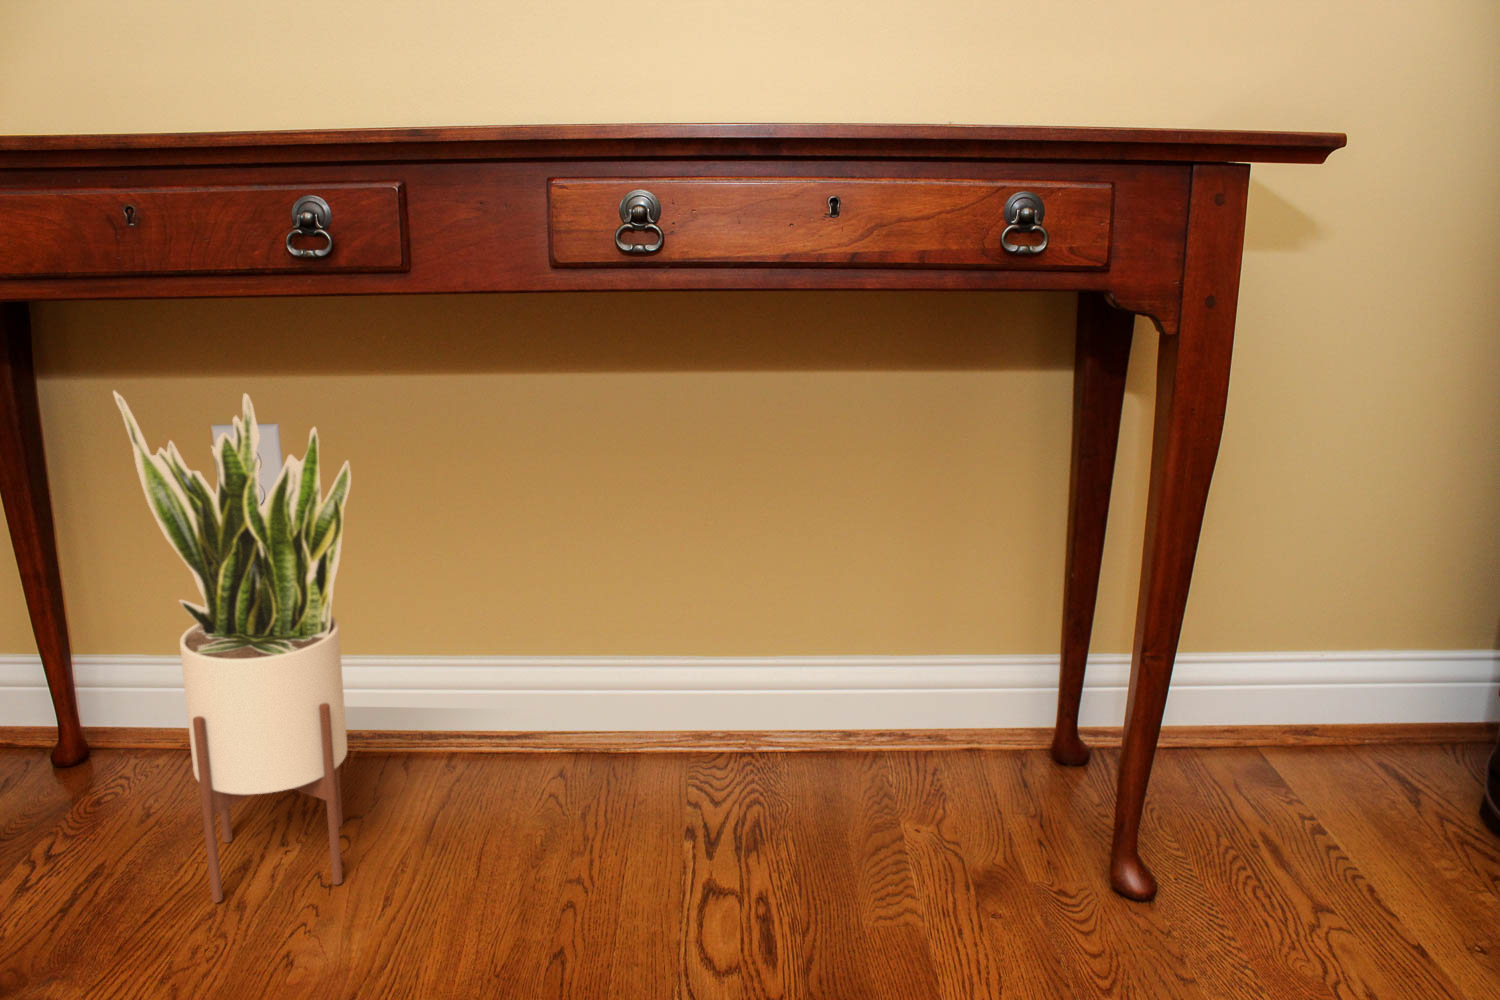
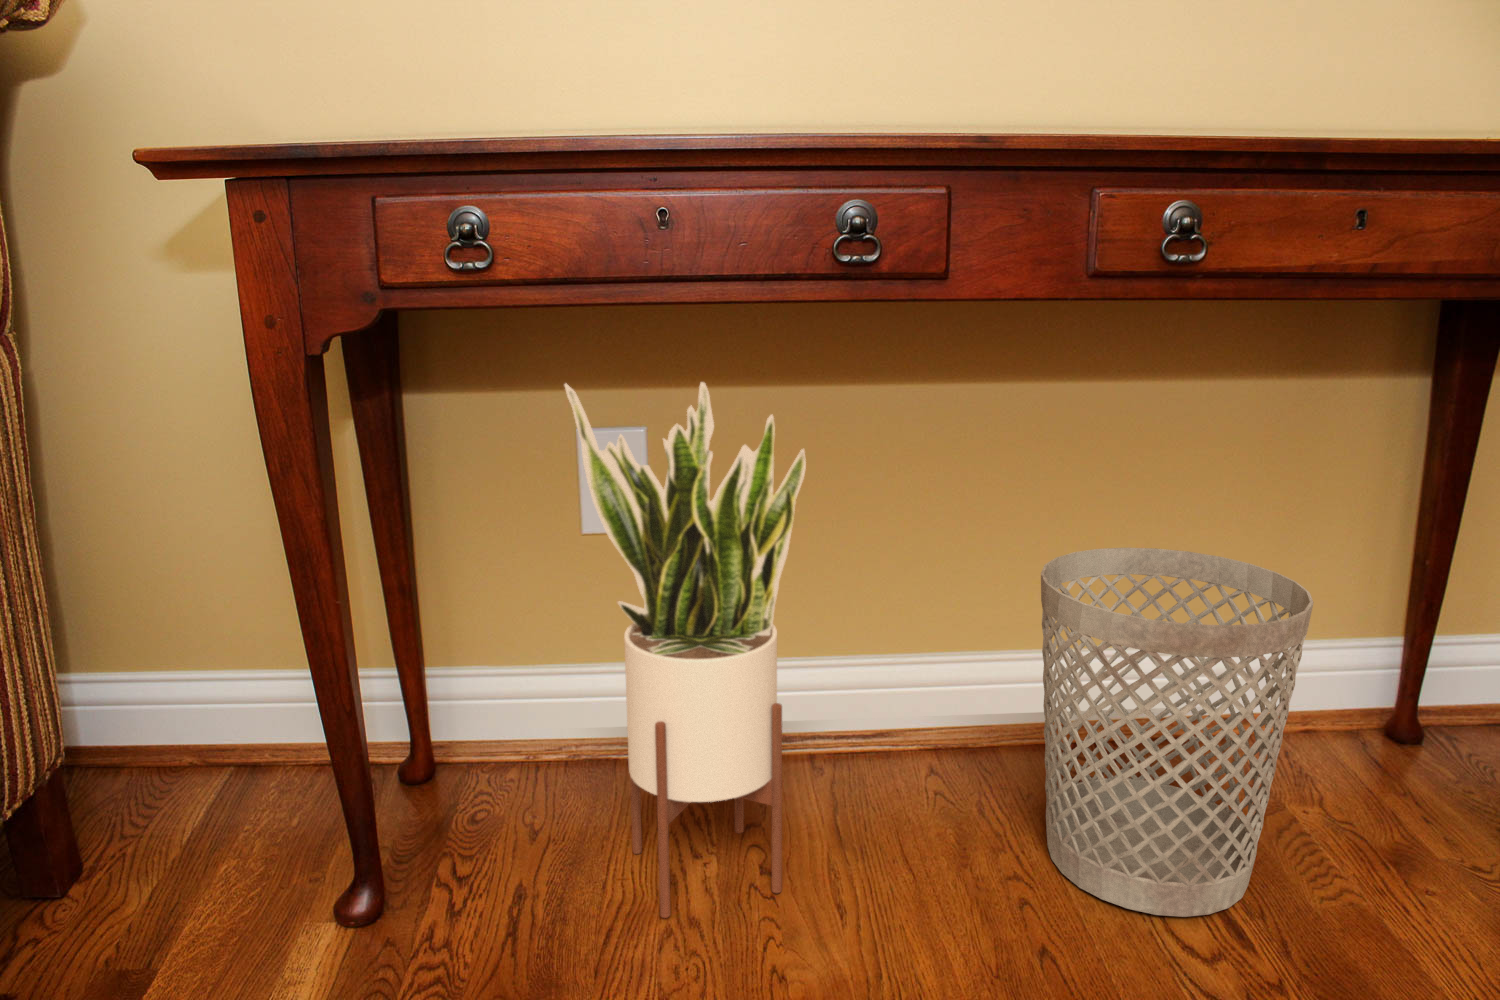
wastebasket: none [594,563,839,922] -> present [1041,548,1314,917]

